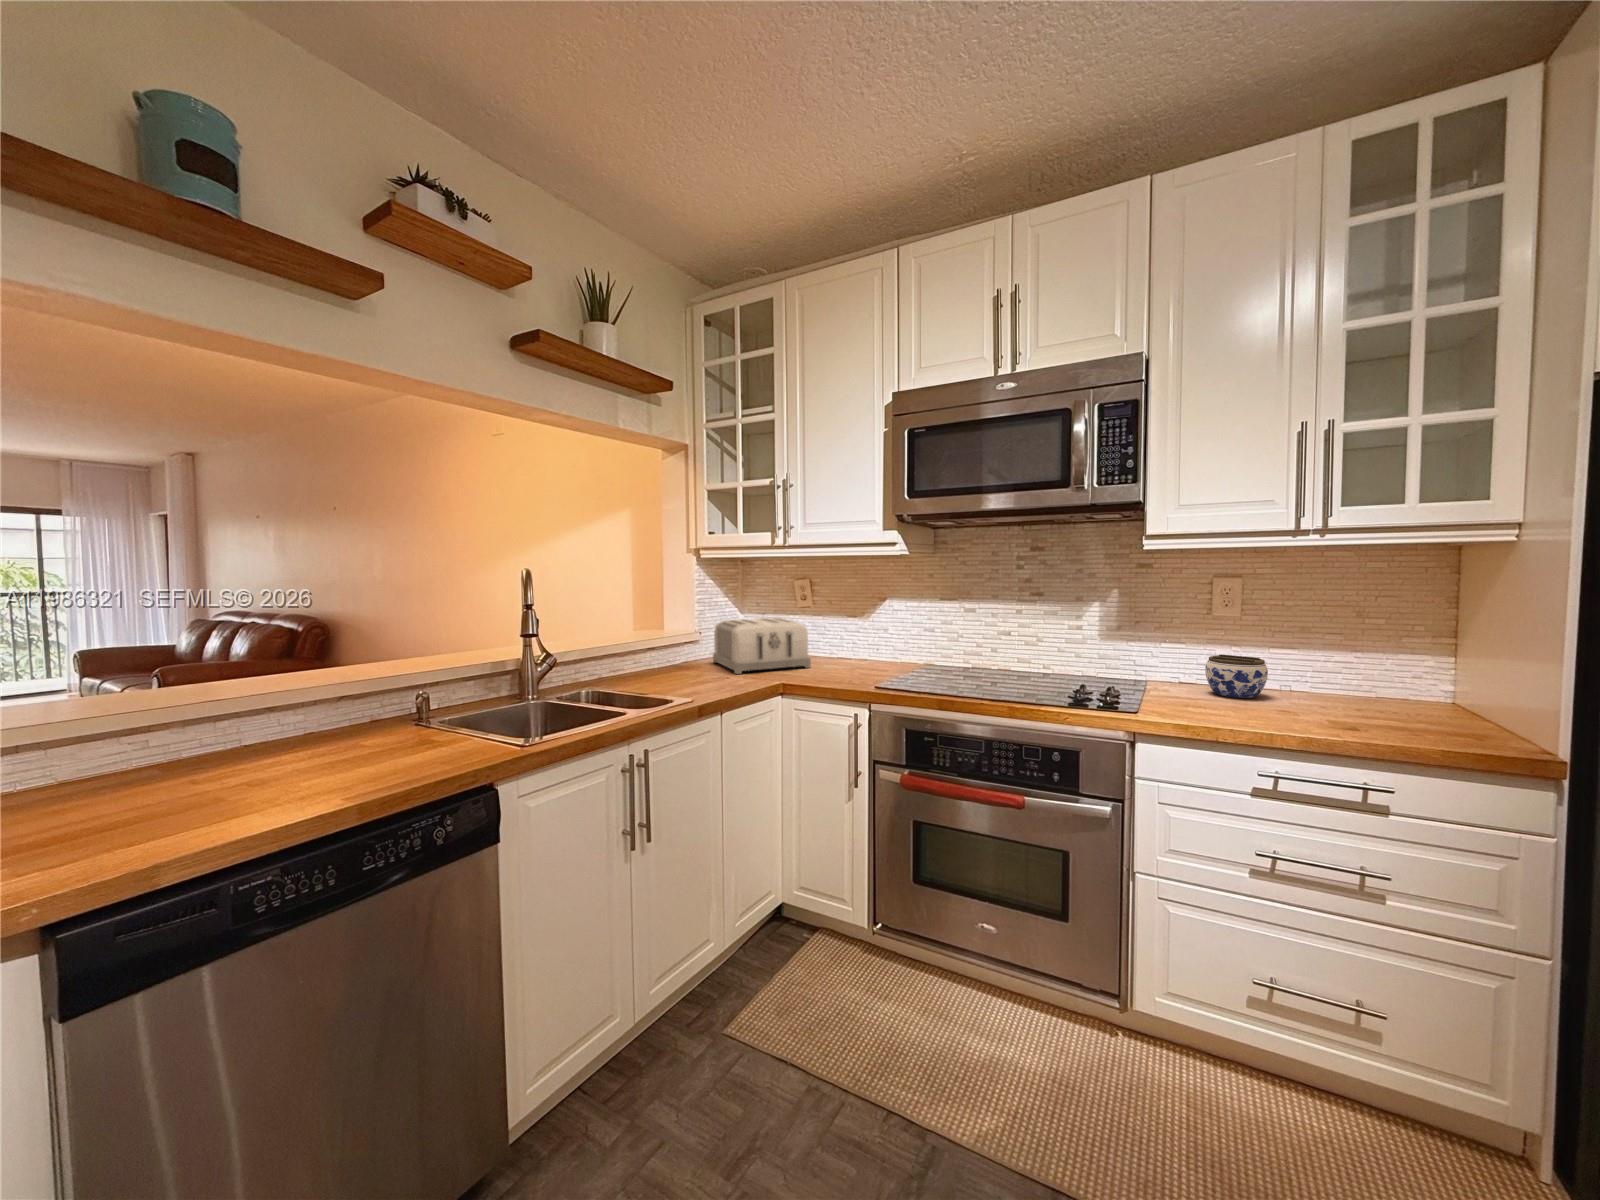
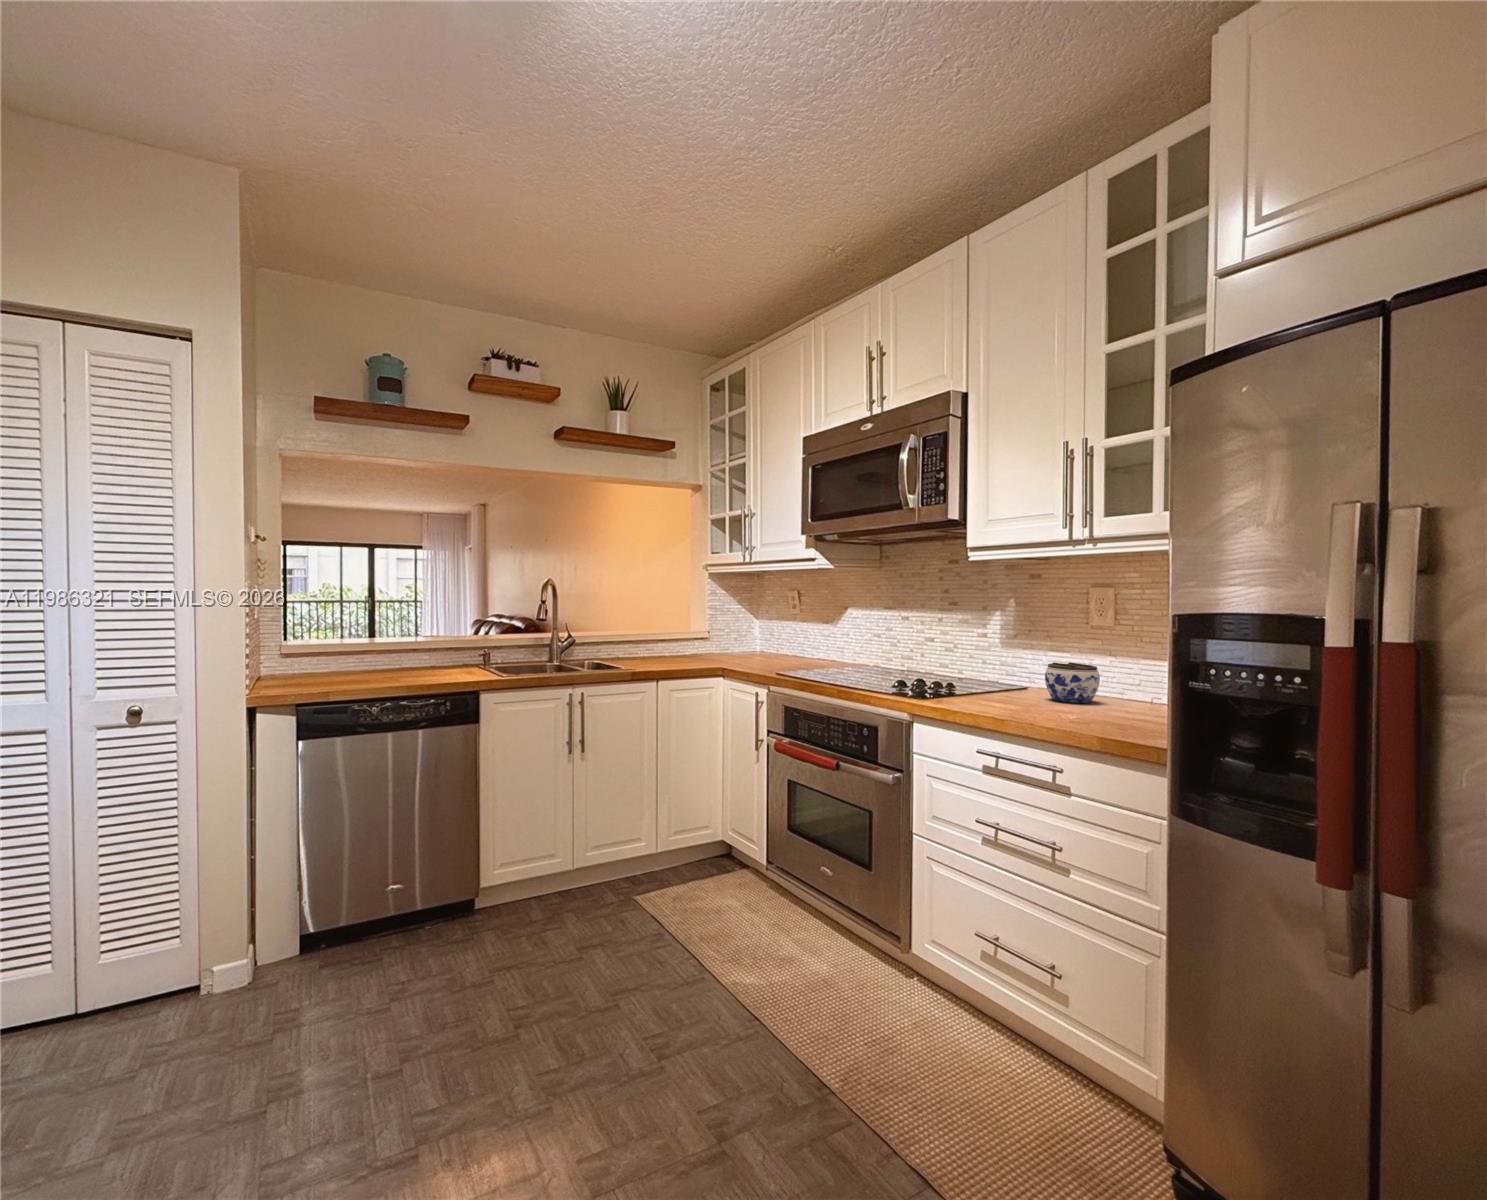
toaster: present [713,618,811,674] -> none [706,620,774,662]

